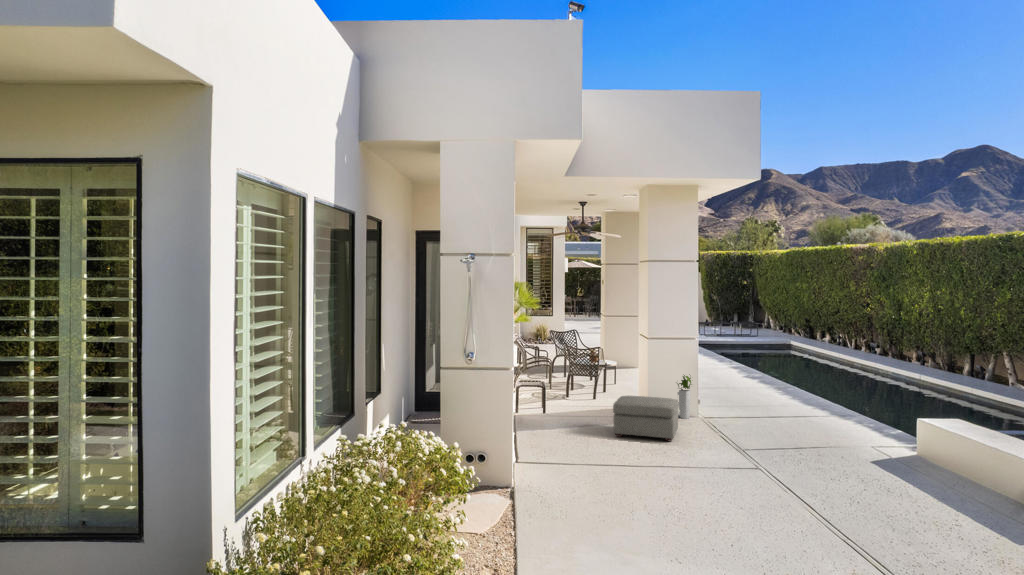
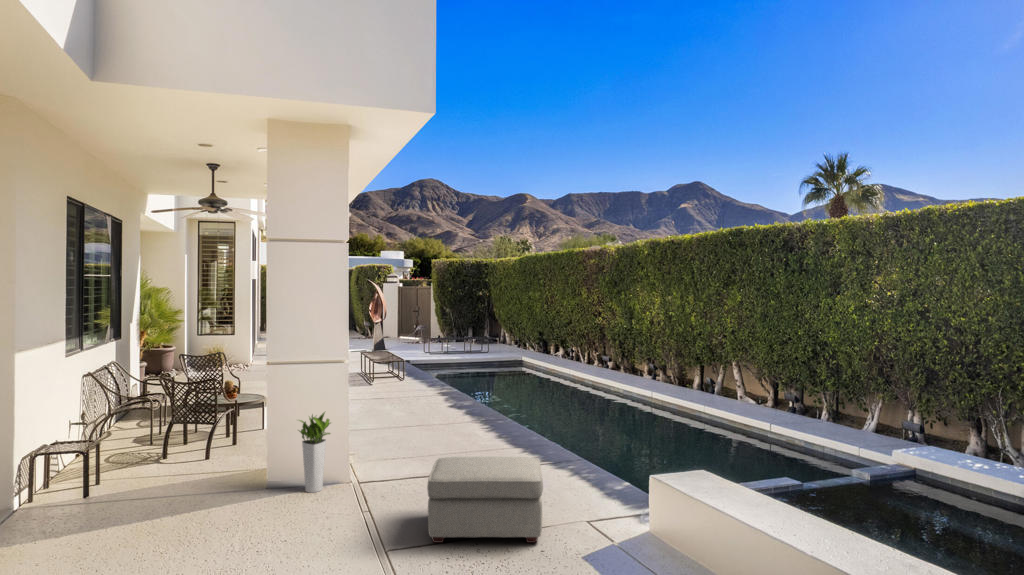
ottoman: present [613,396,679,441] -> present [427,457,543,543]

